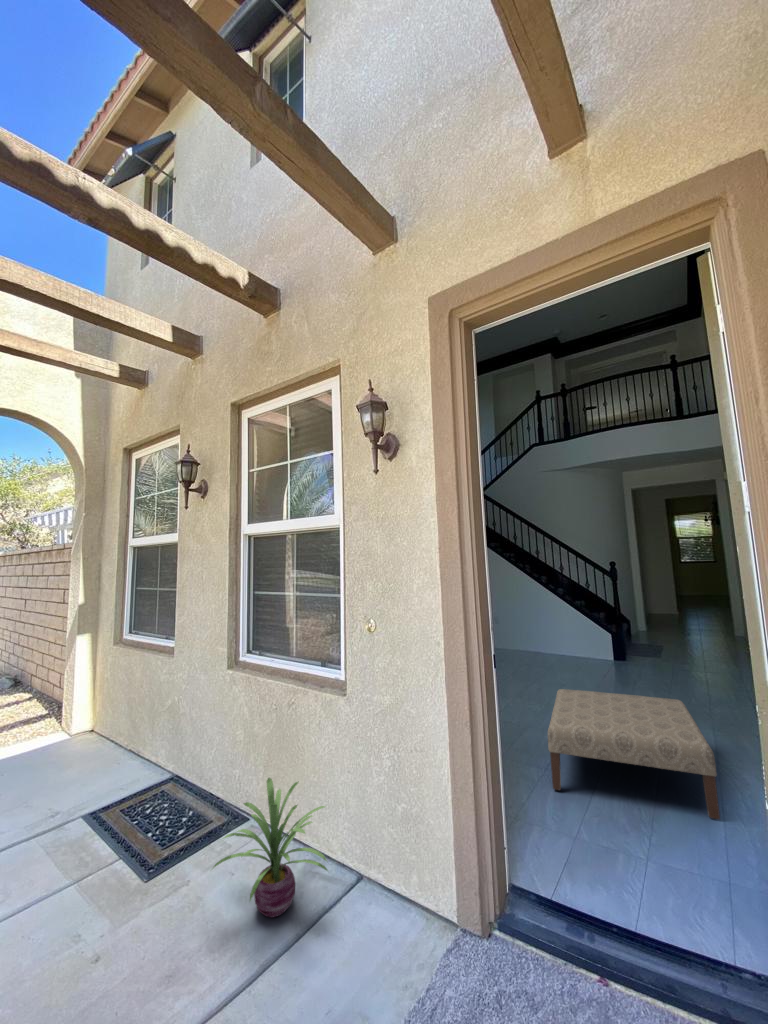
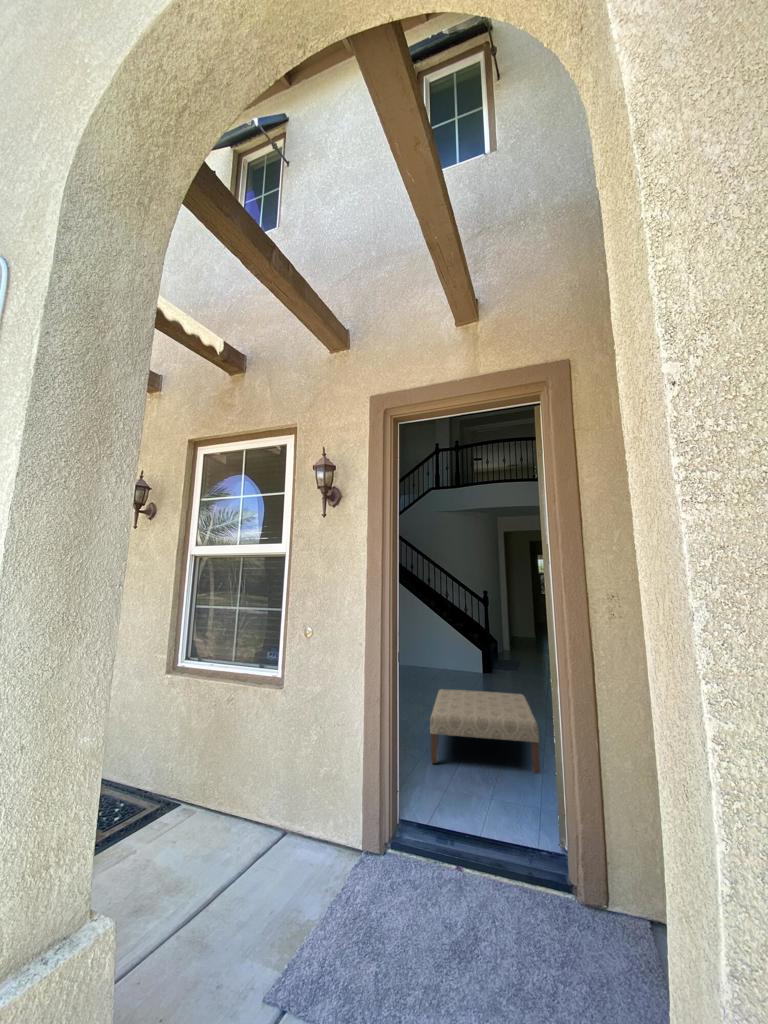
decorative plant: present [213,778,328,918] -> none [166,756,267,866]

